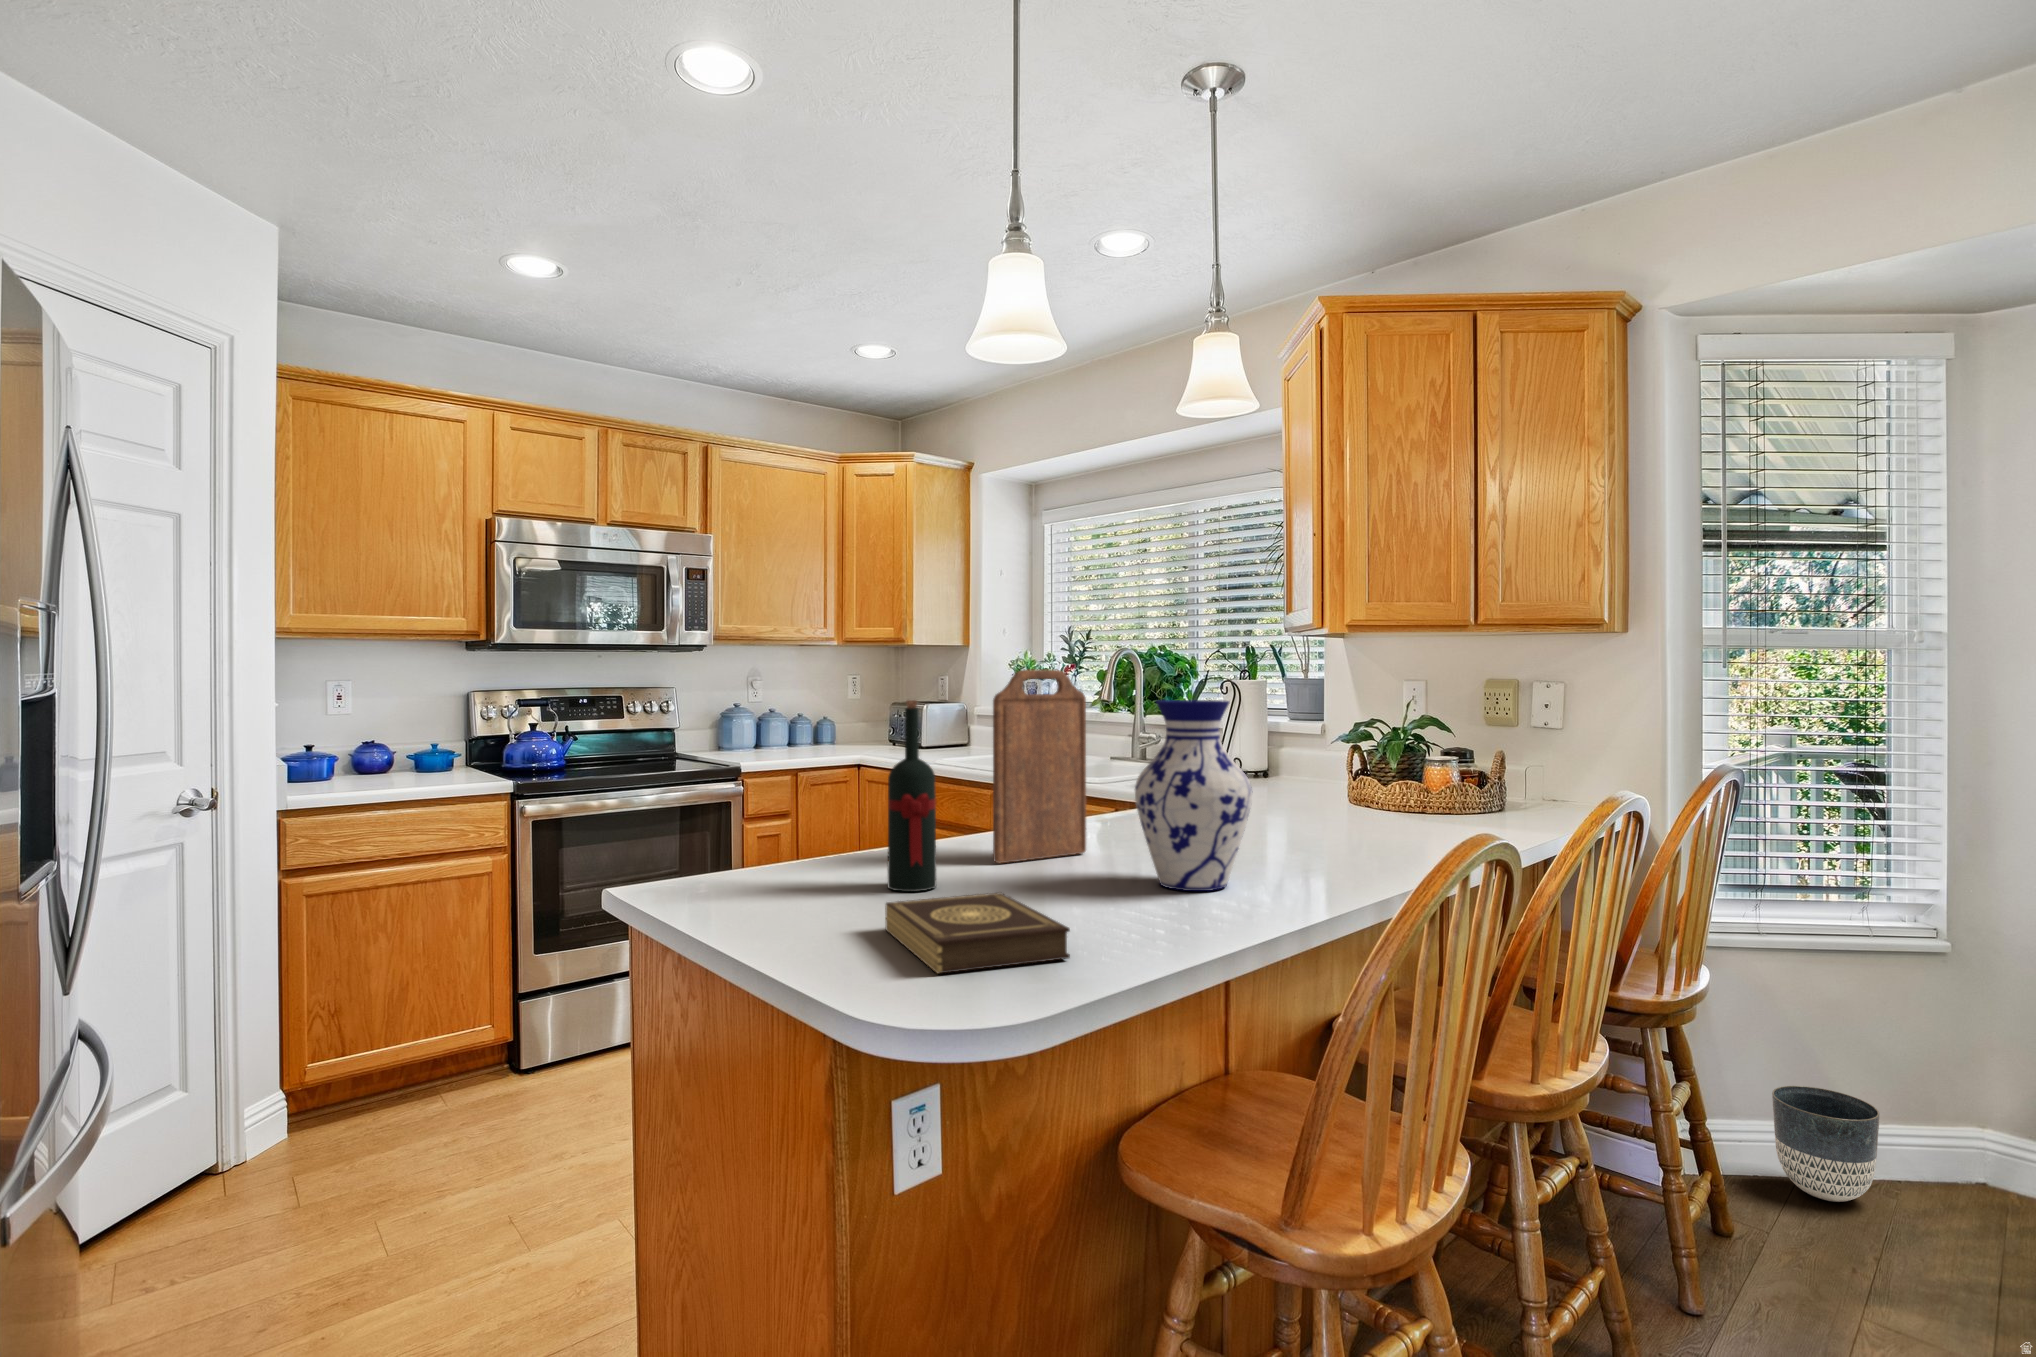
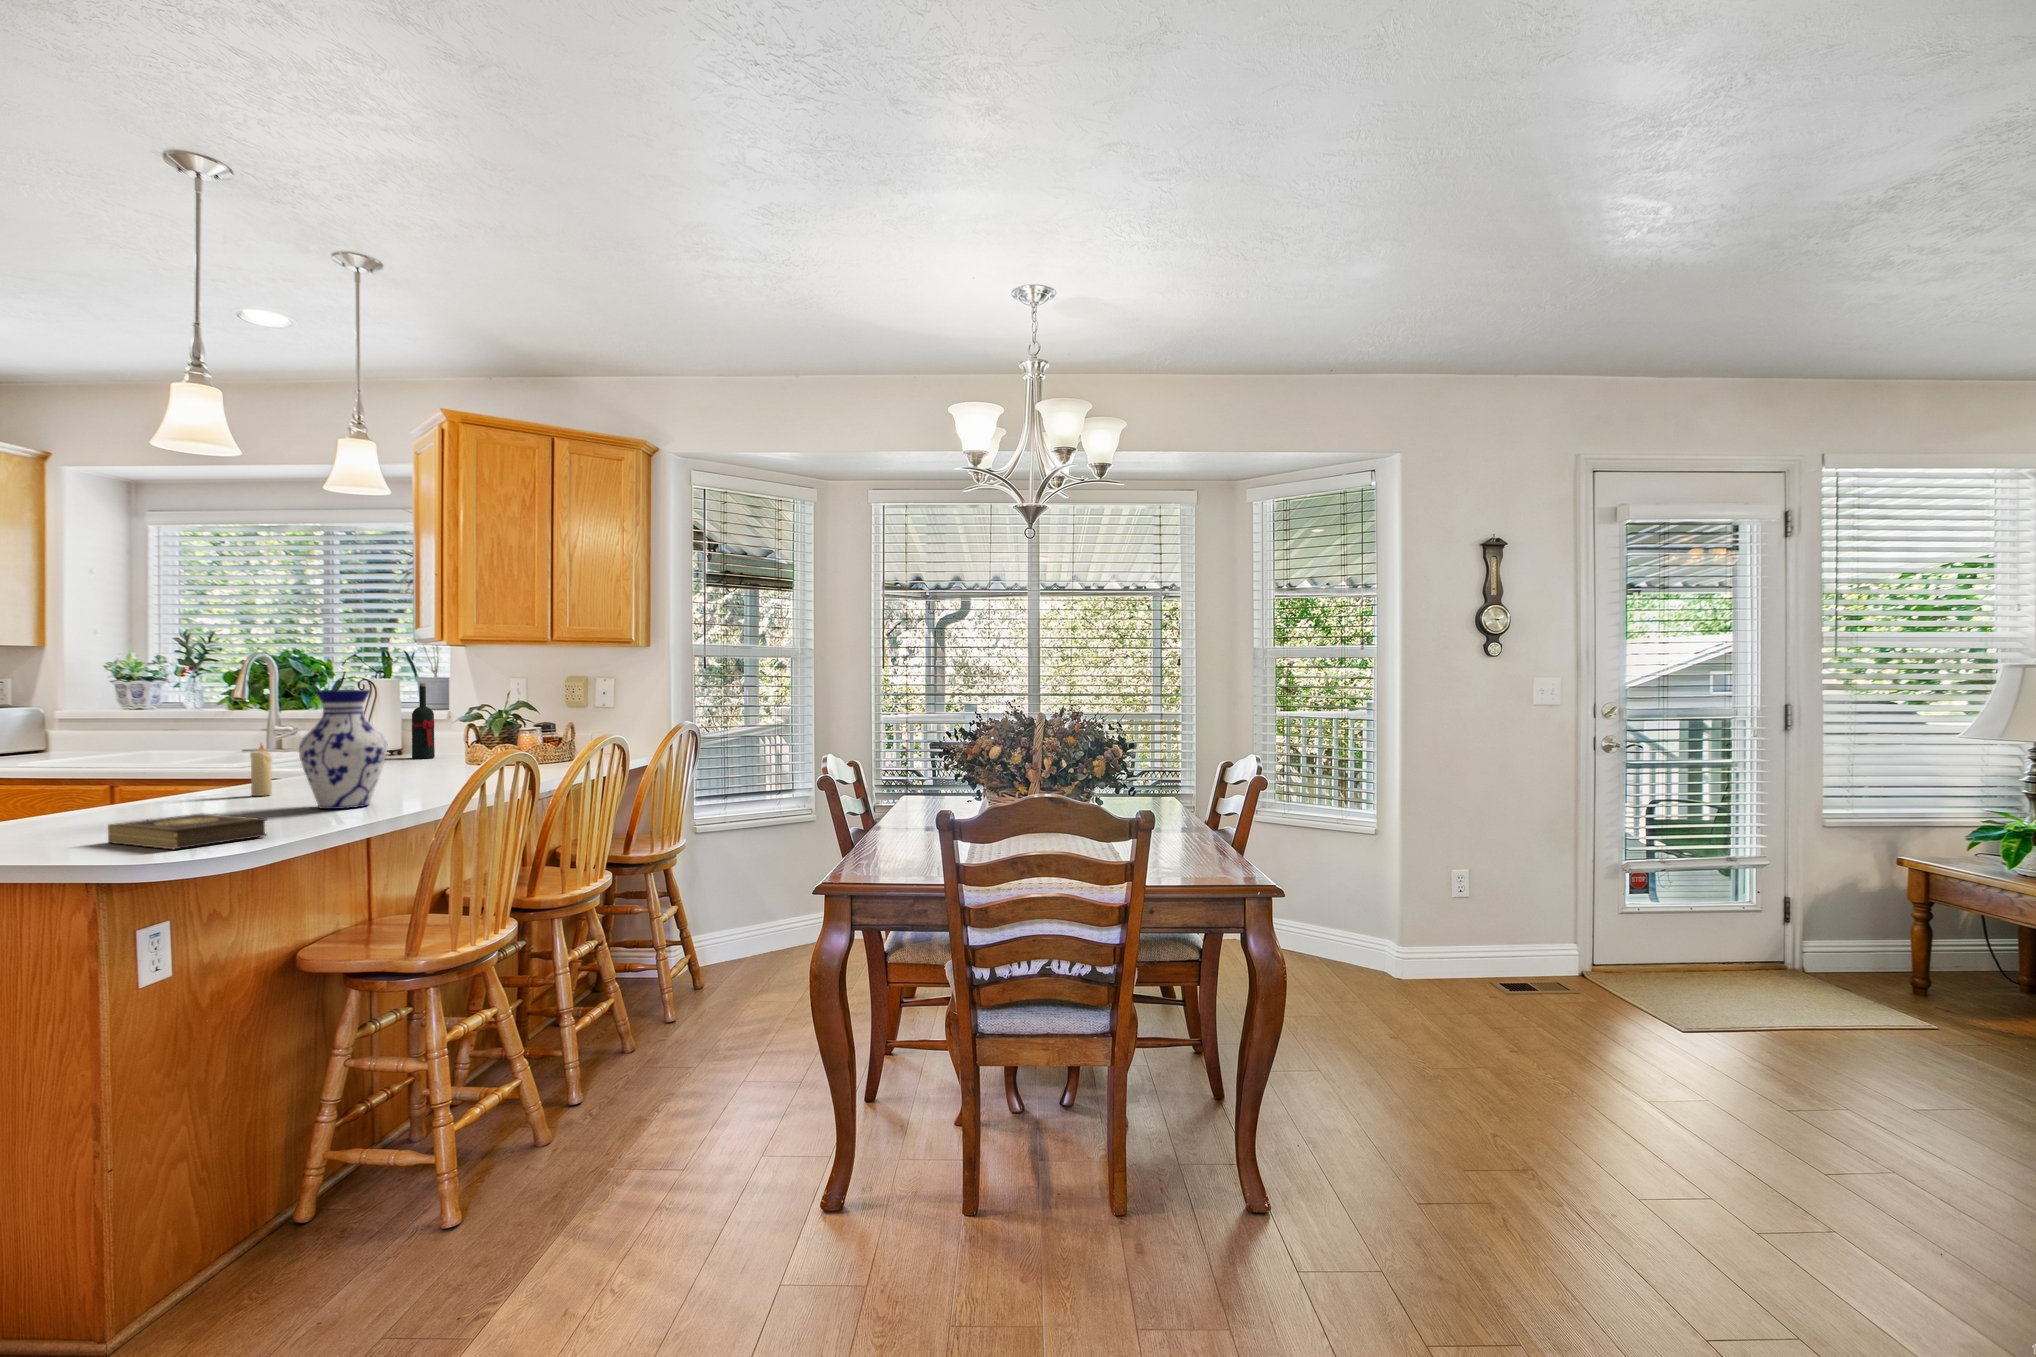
cutting board: present [993,669,1086,863] -> none [168,671,251,812]
wine bottle: present [888,700,936,892] -> present [412,683,435,759]
candle: none [1090,767,1115,841] -> present [250,744,272,796]
planter: present [1772,1086,1879,1202] -> none [727,901,775,959]

